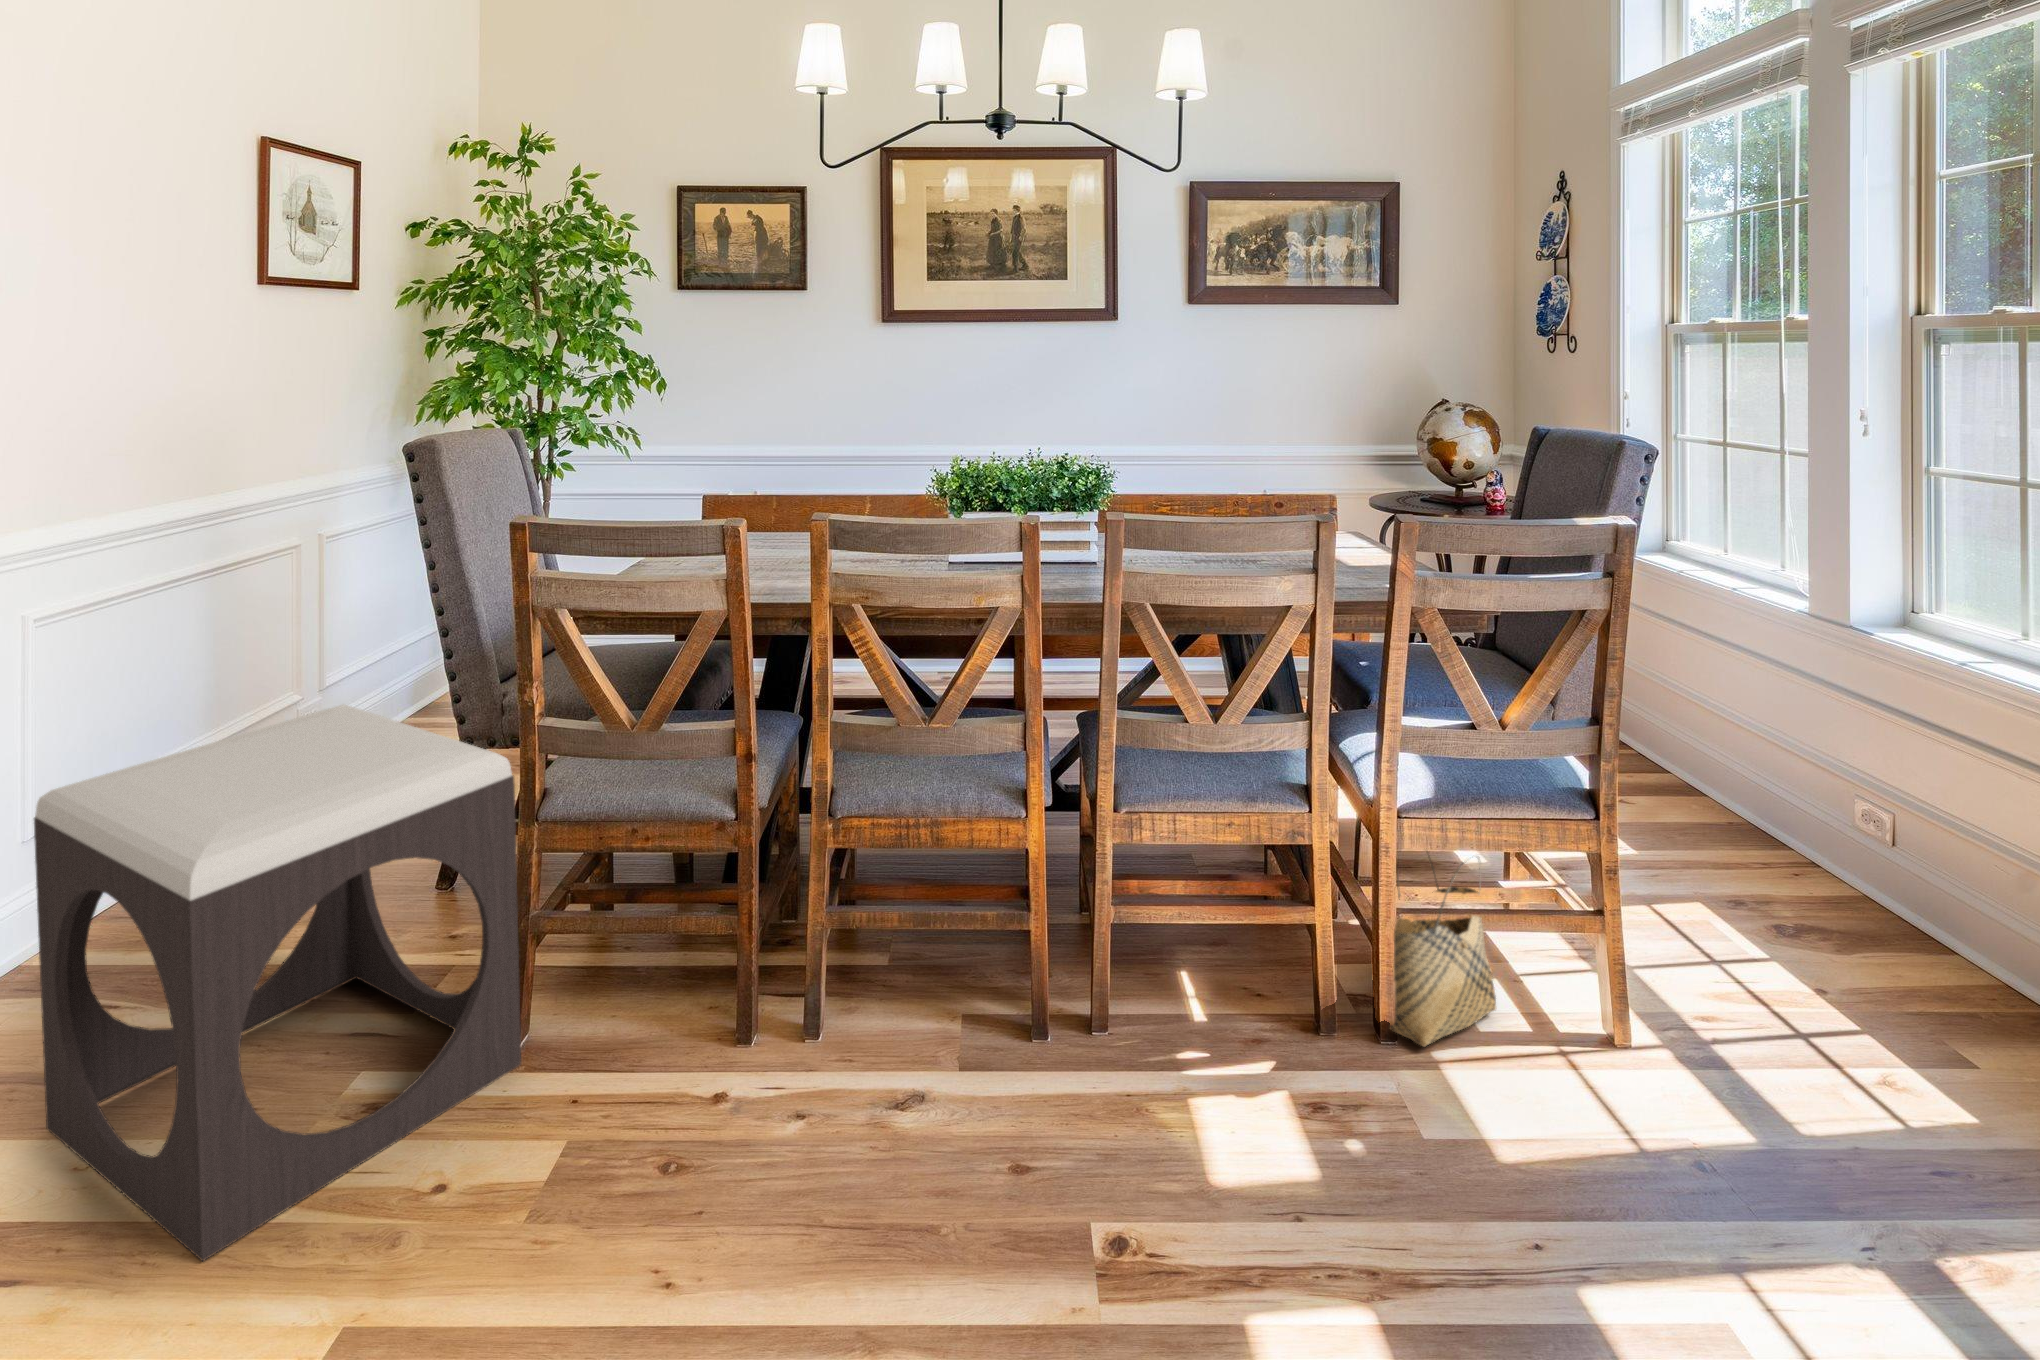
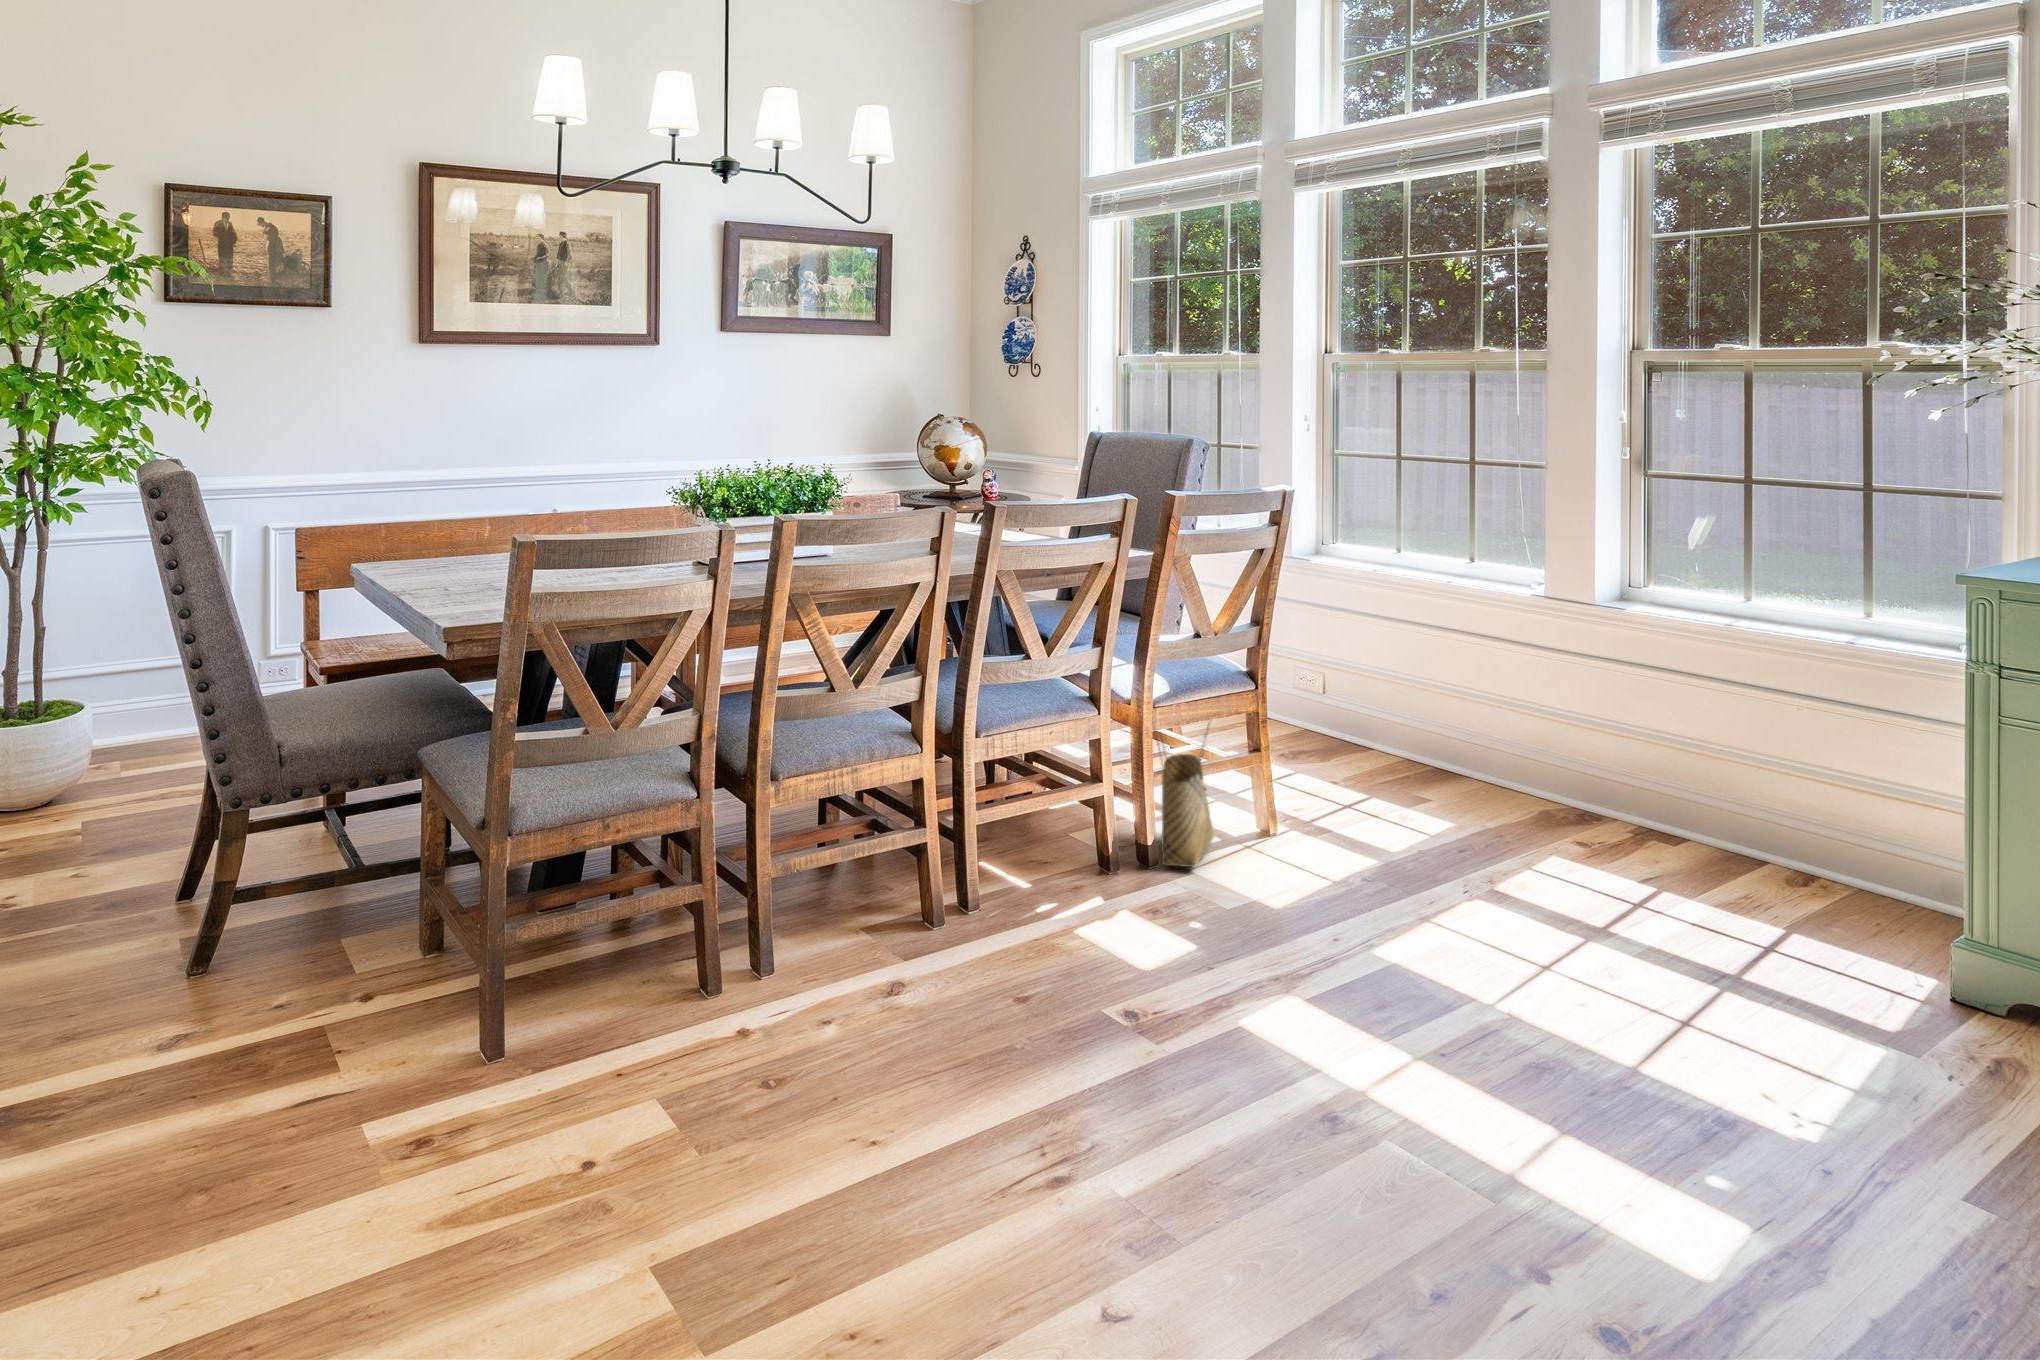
footstool: present [34,704,521,1261] -> none [11,733,518,1274]

